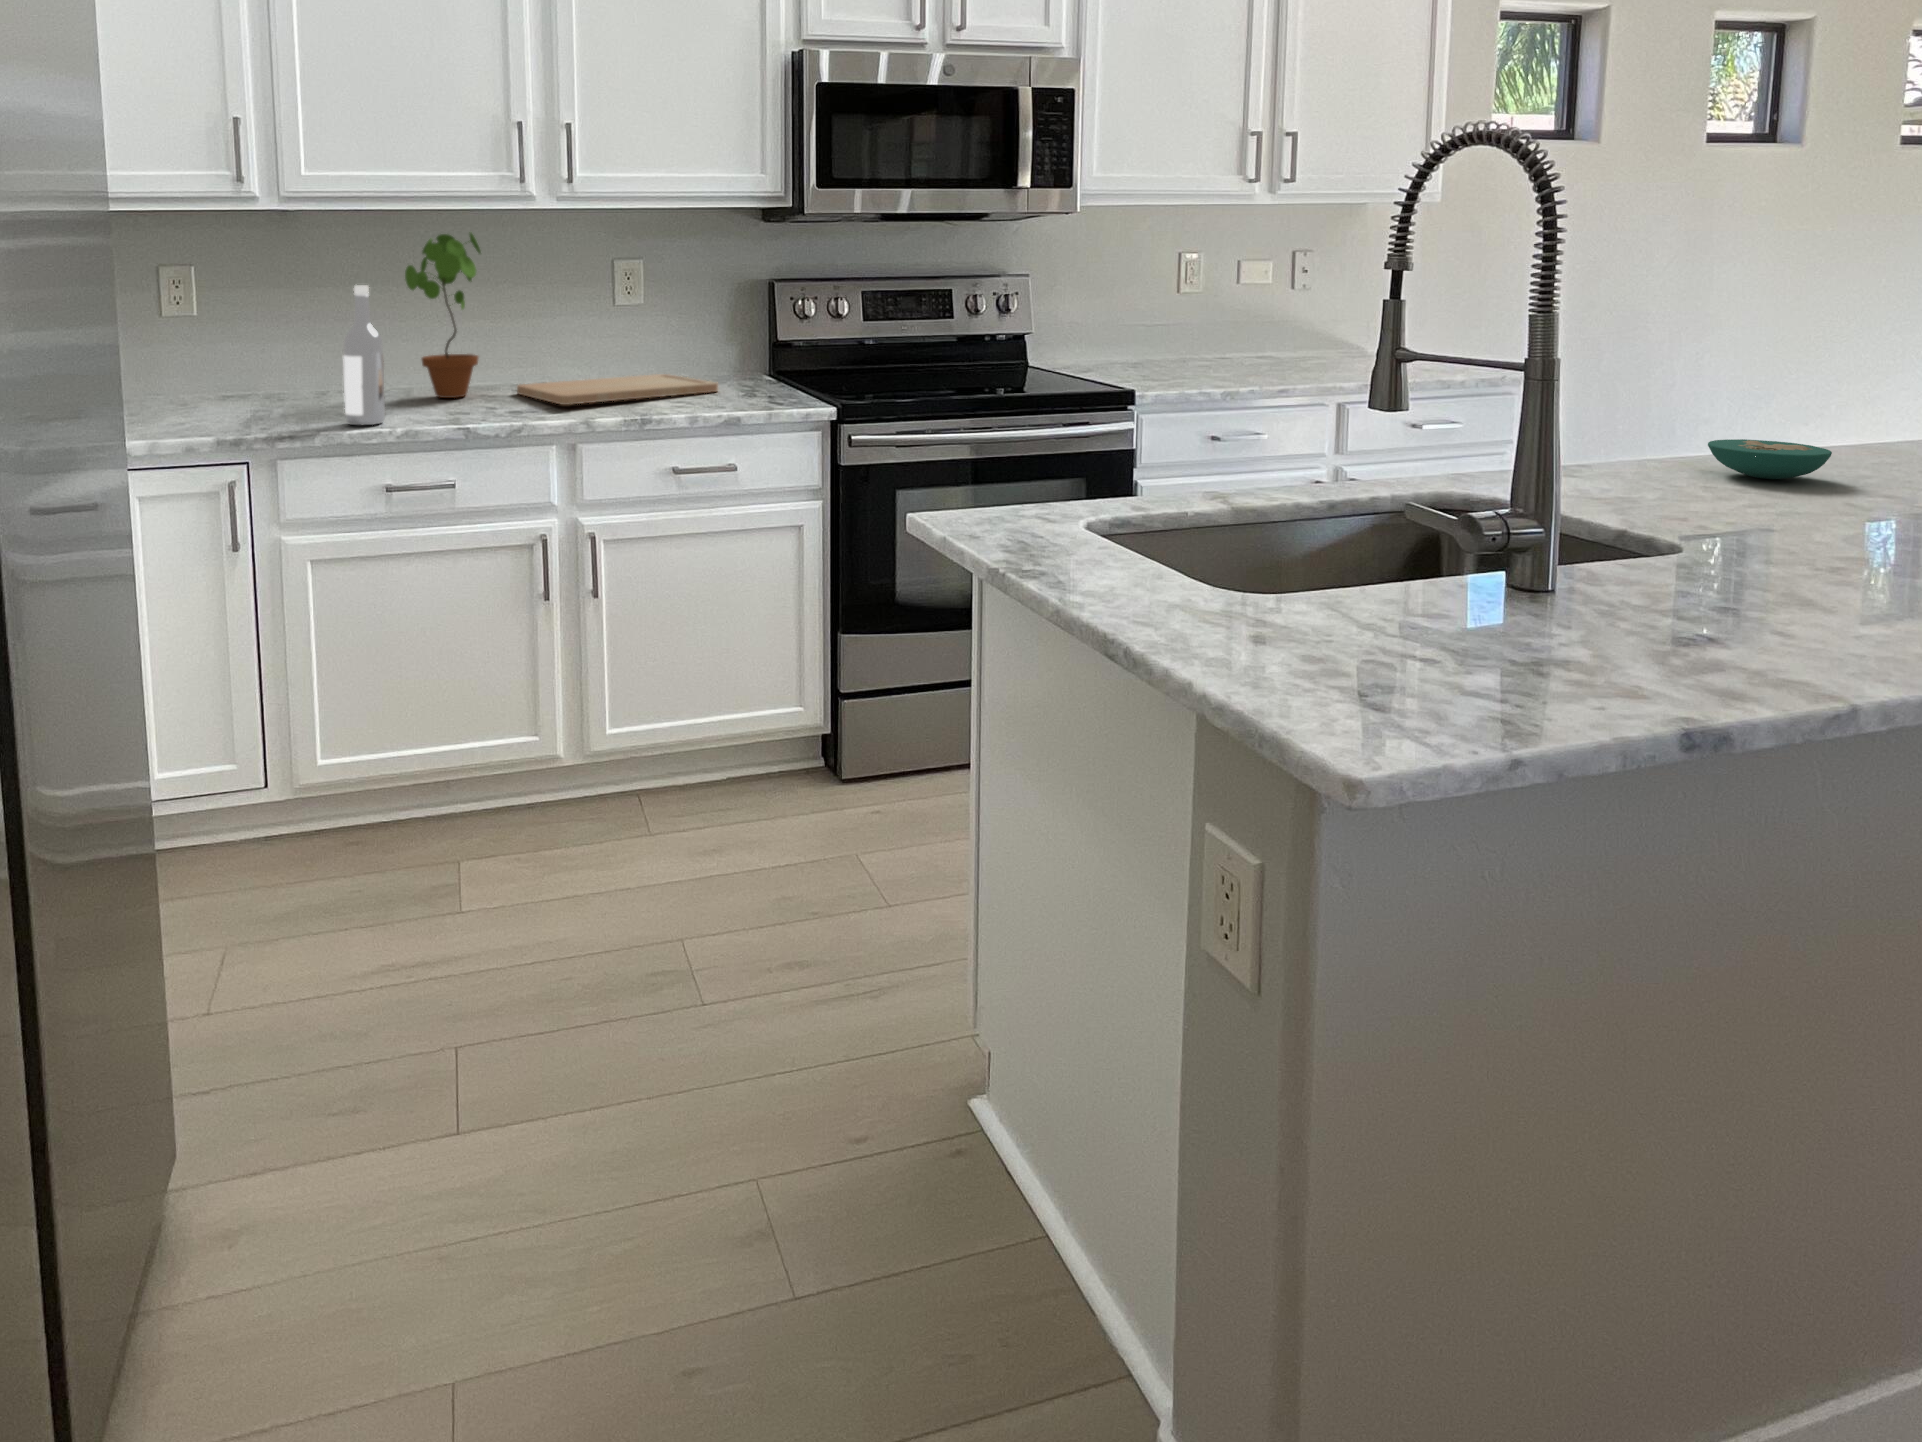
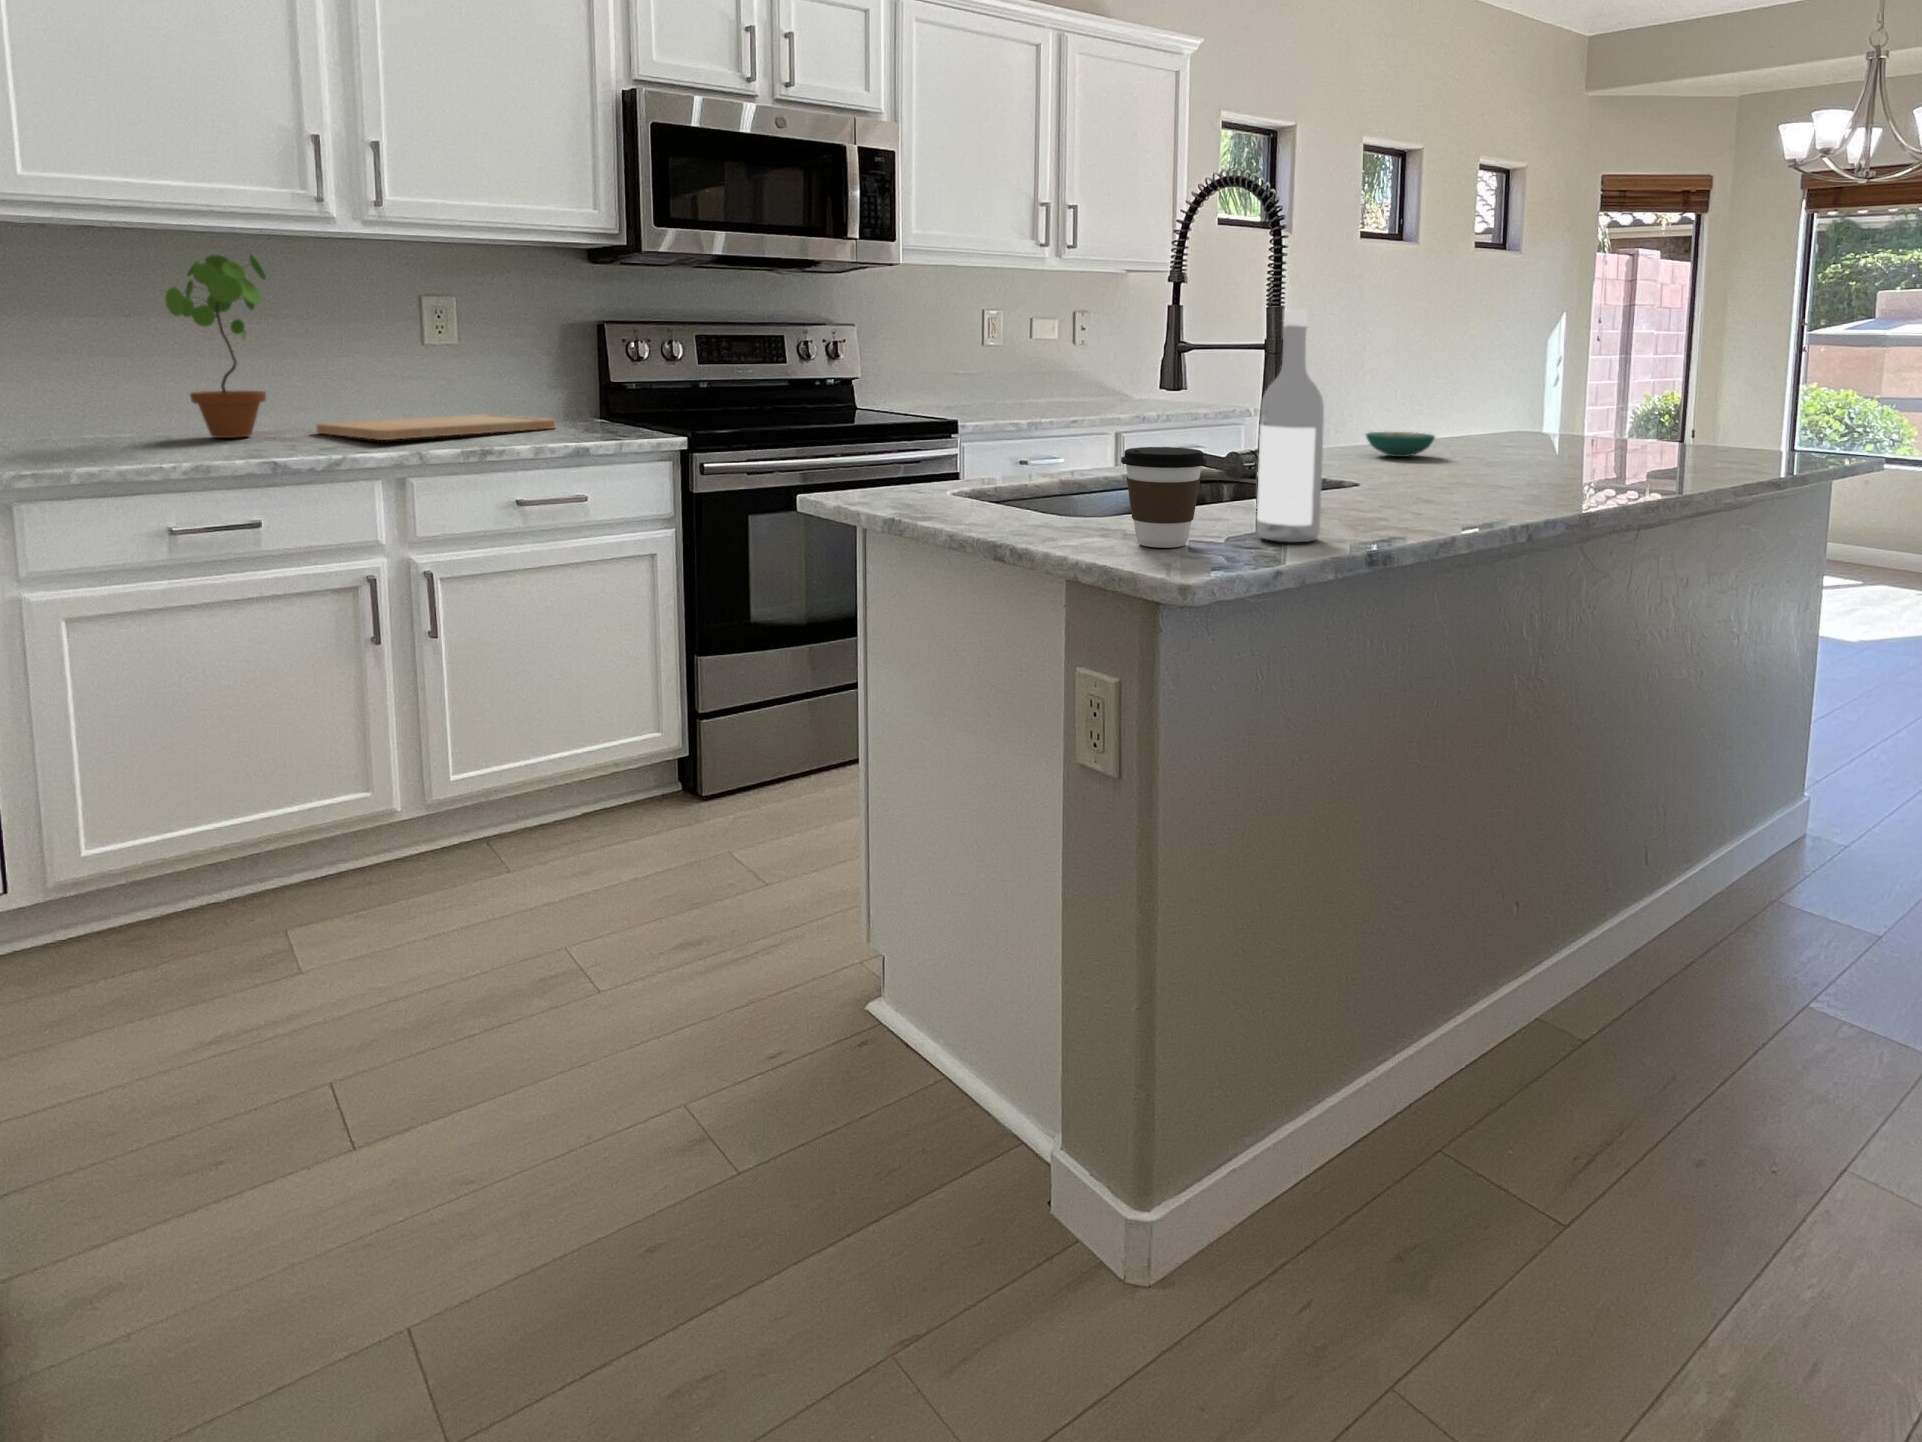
wine bottle: present [343,285,385,425] -> present [1257,309,1324,542]
coffee cup: none [1306,502,1435,648] -> present [1121,447,1207,548]

